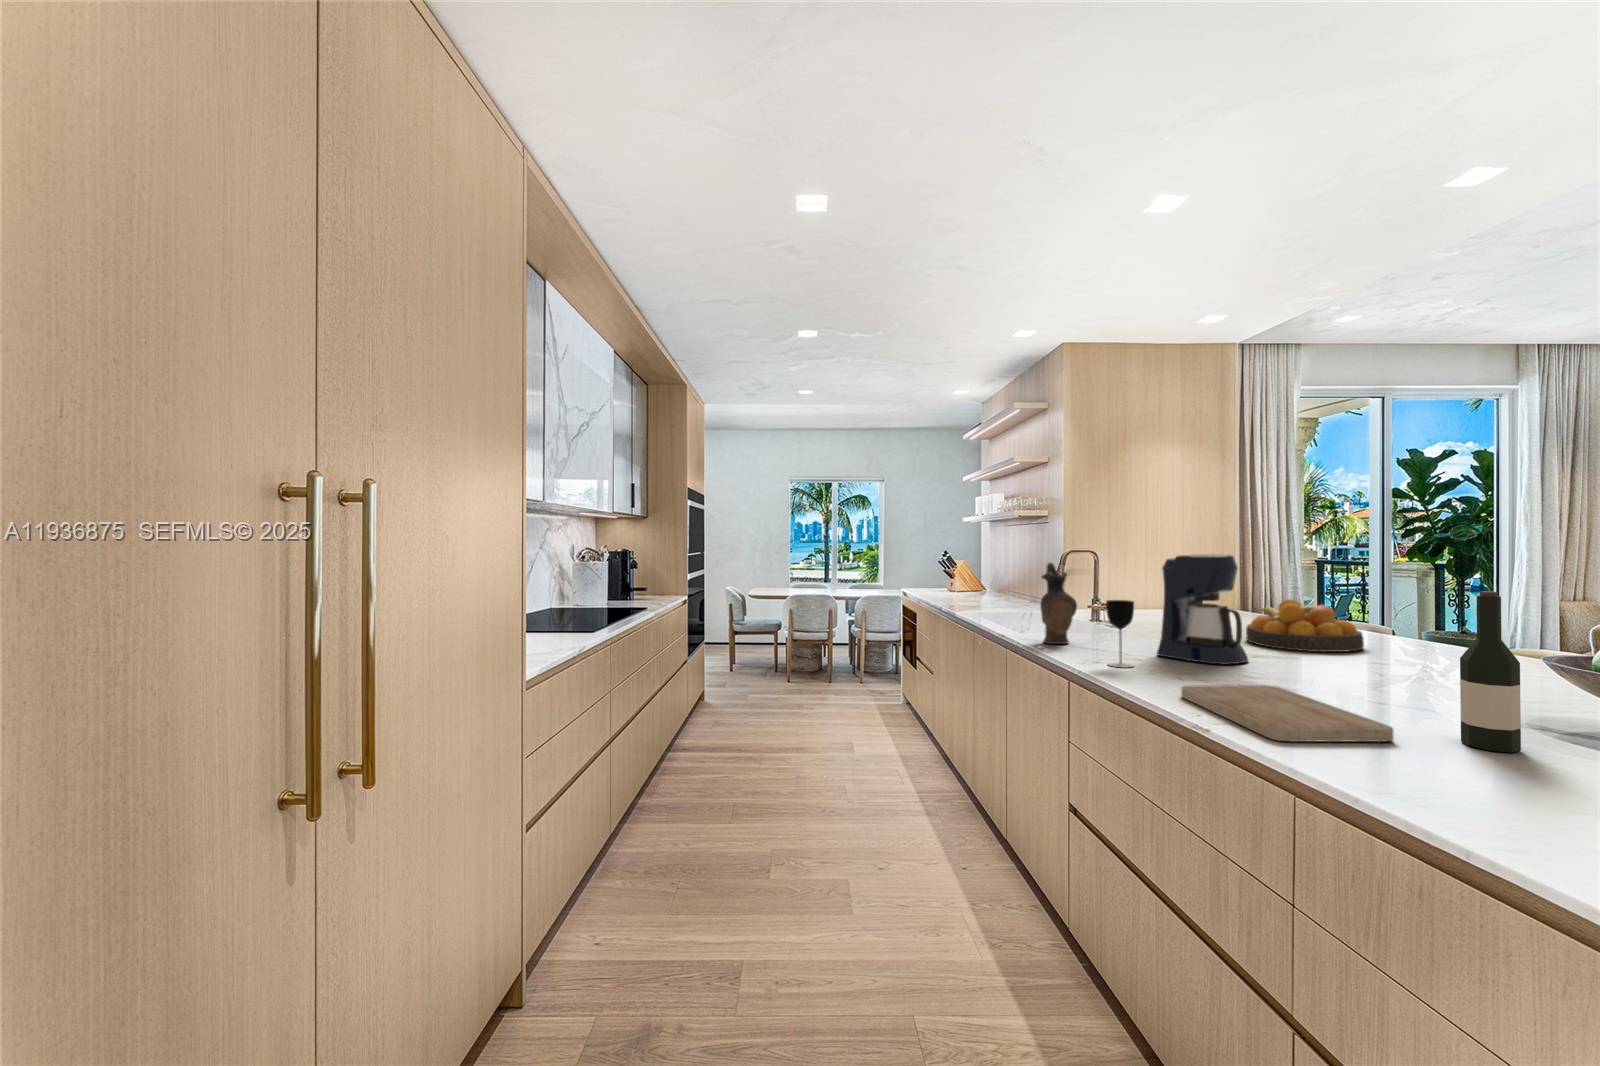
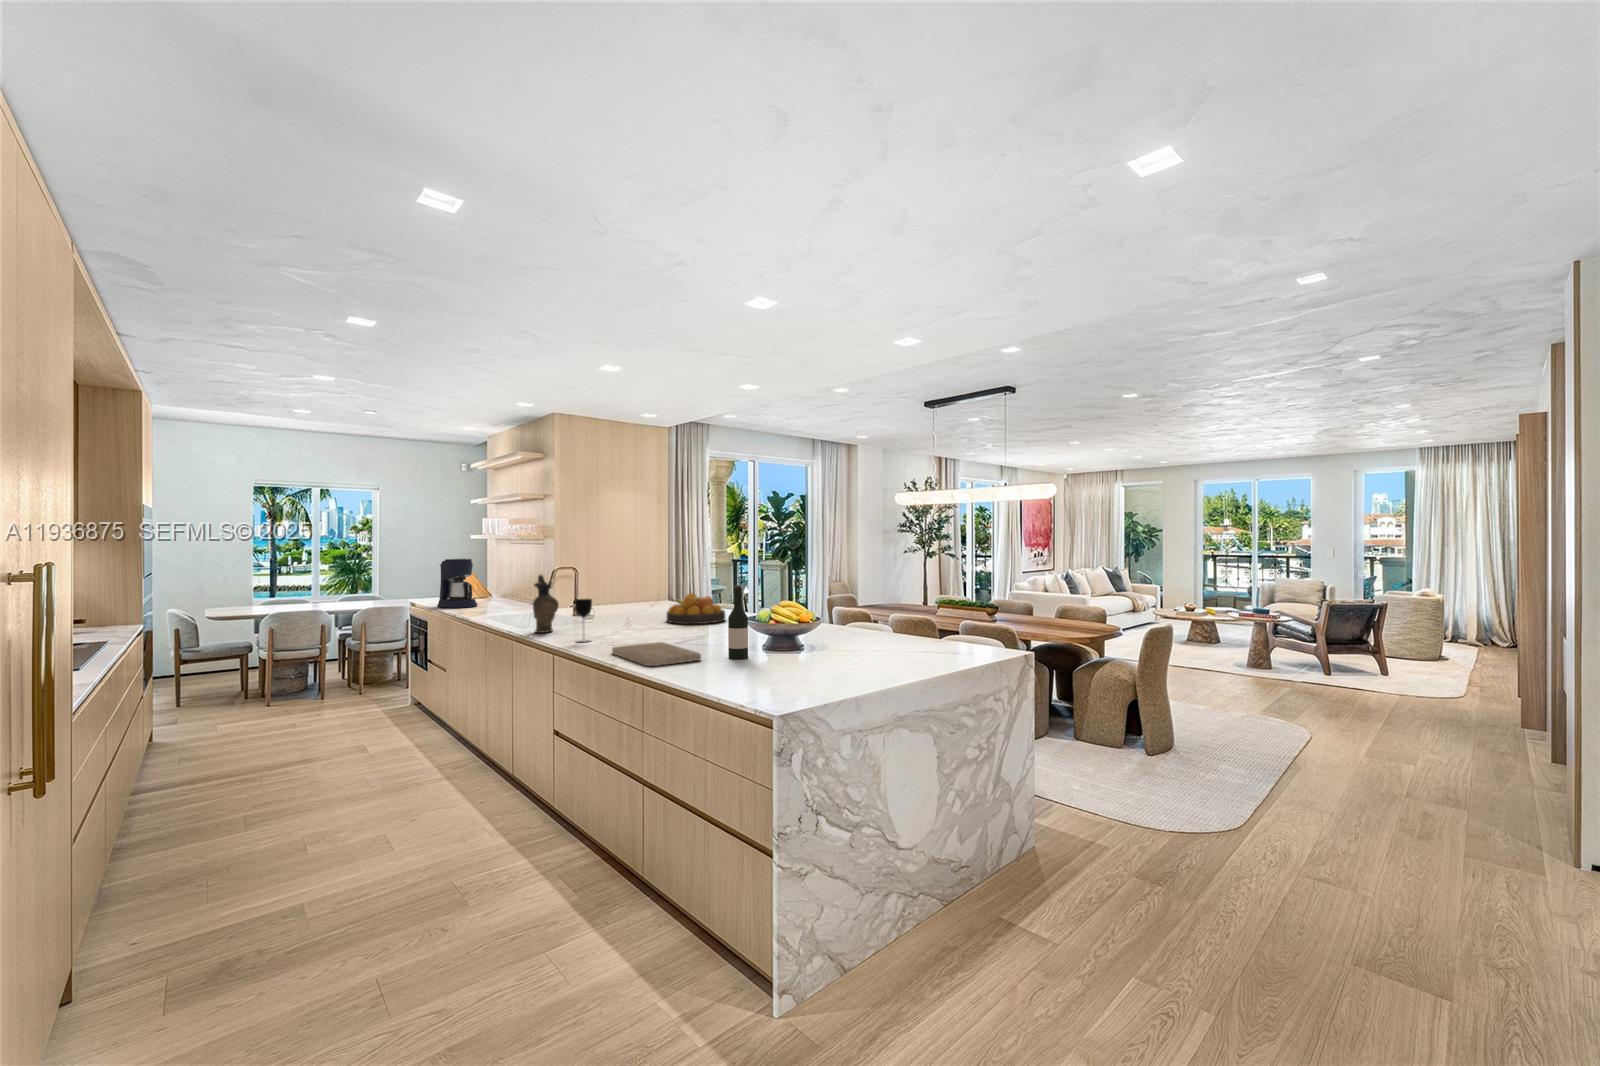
coffee maker: present [1157,554,1248,664] -> present [437,558,478,608]

